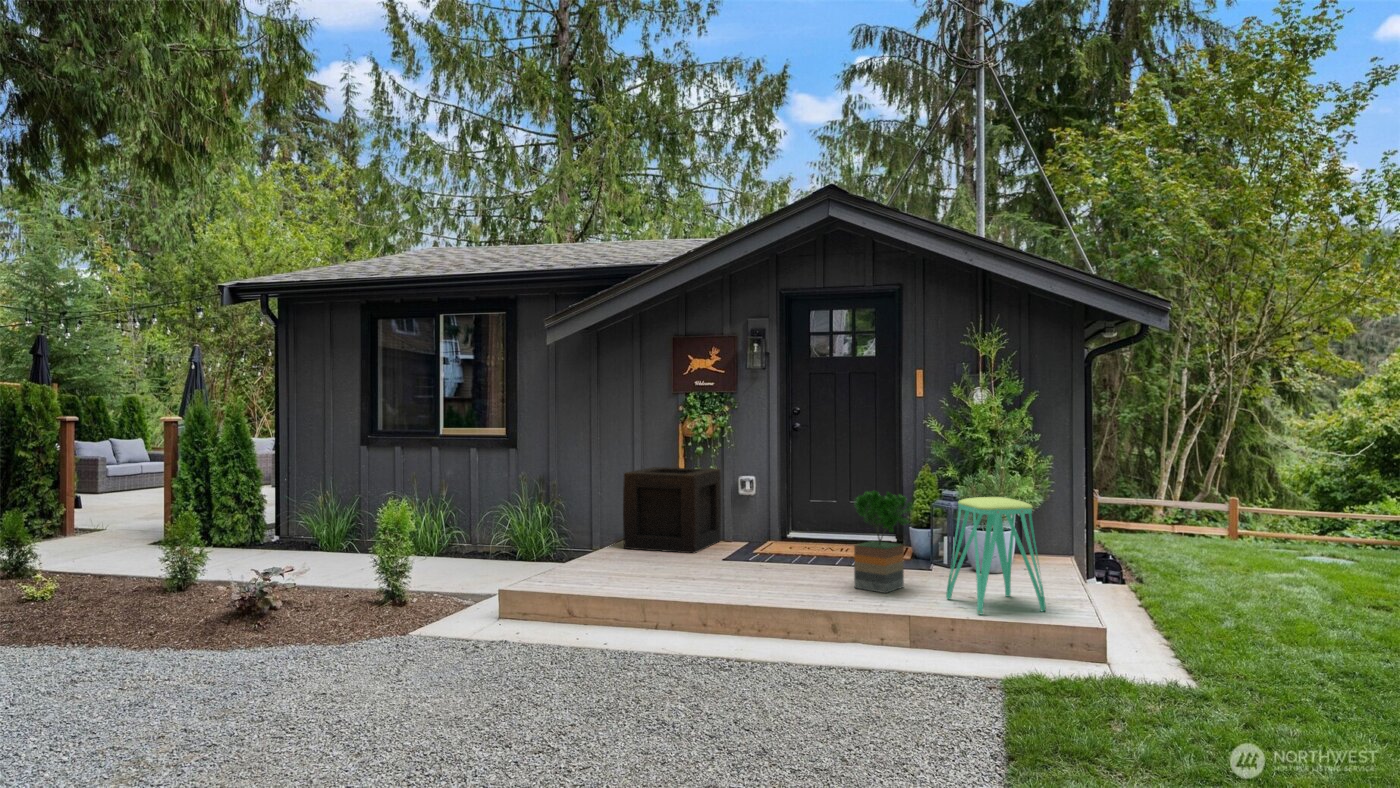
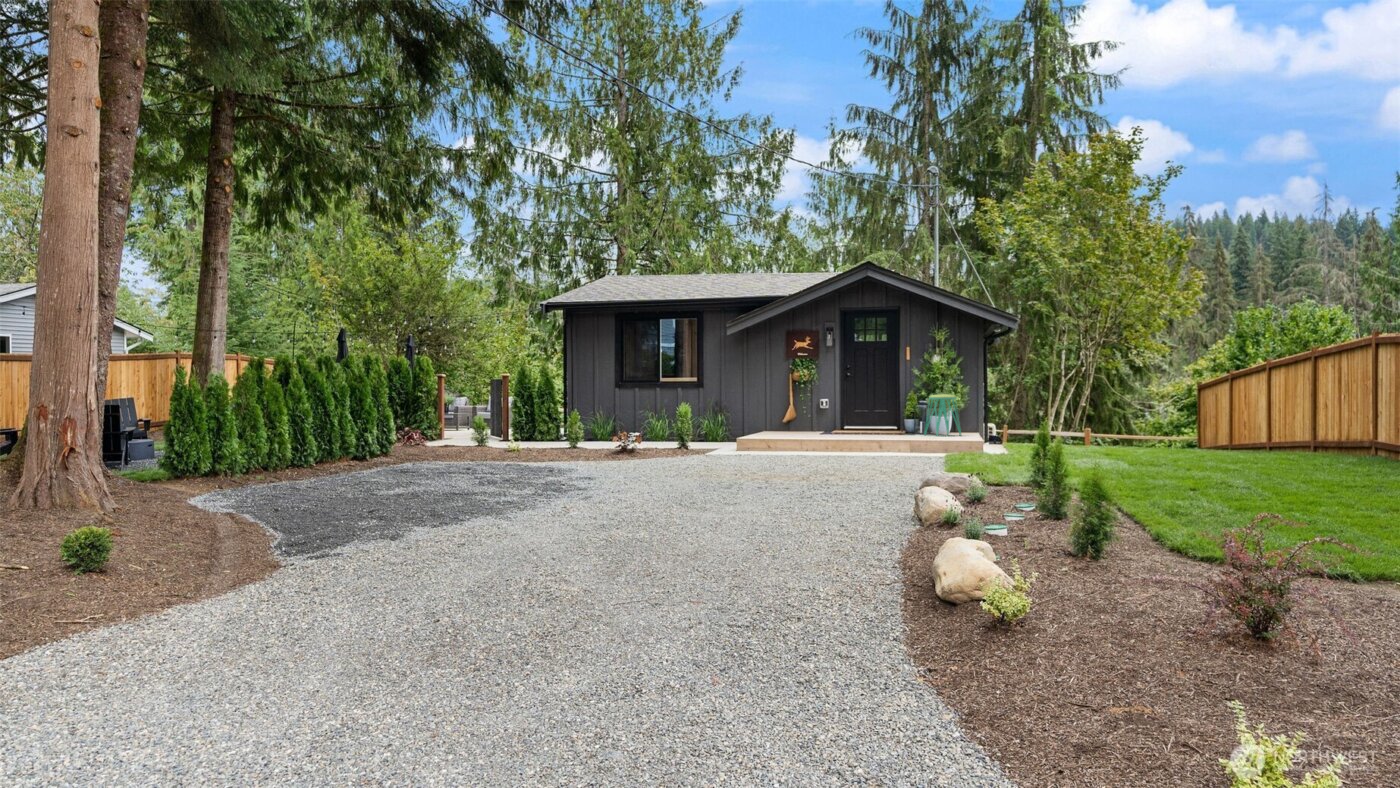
wooden crate: present [623,467,721,553] -> none [770,396,813,433]
potted tree: present [854,491,914,593] -> none [885,395,912,435]

